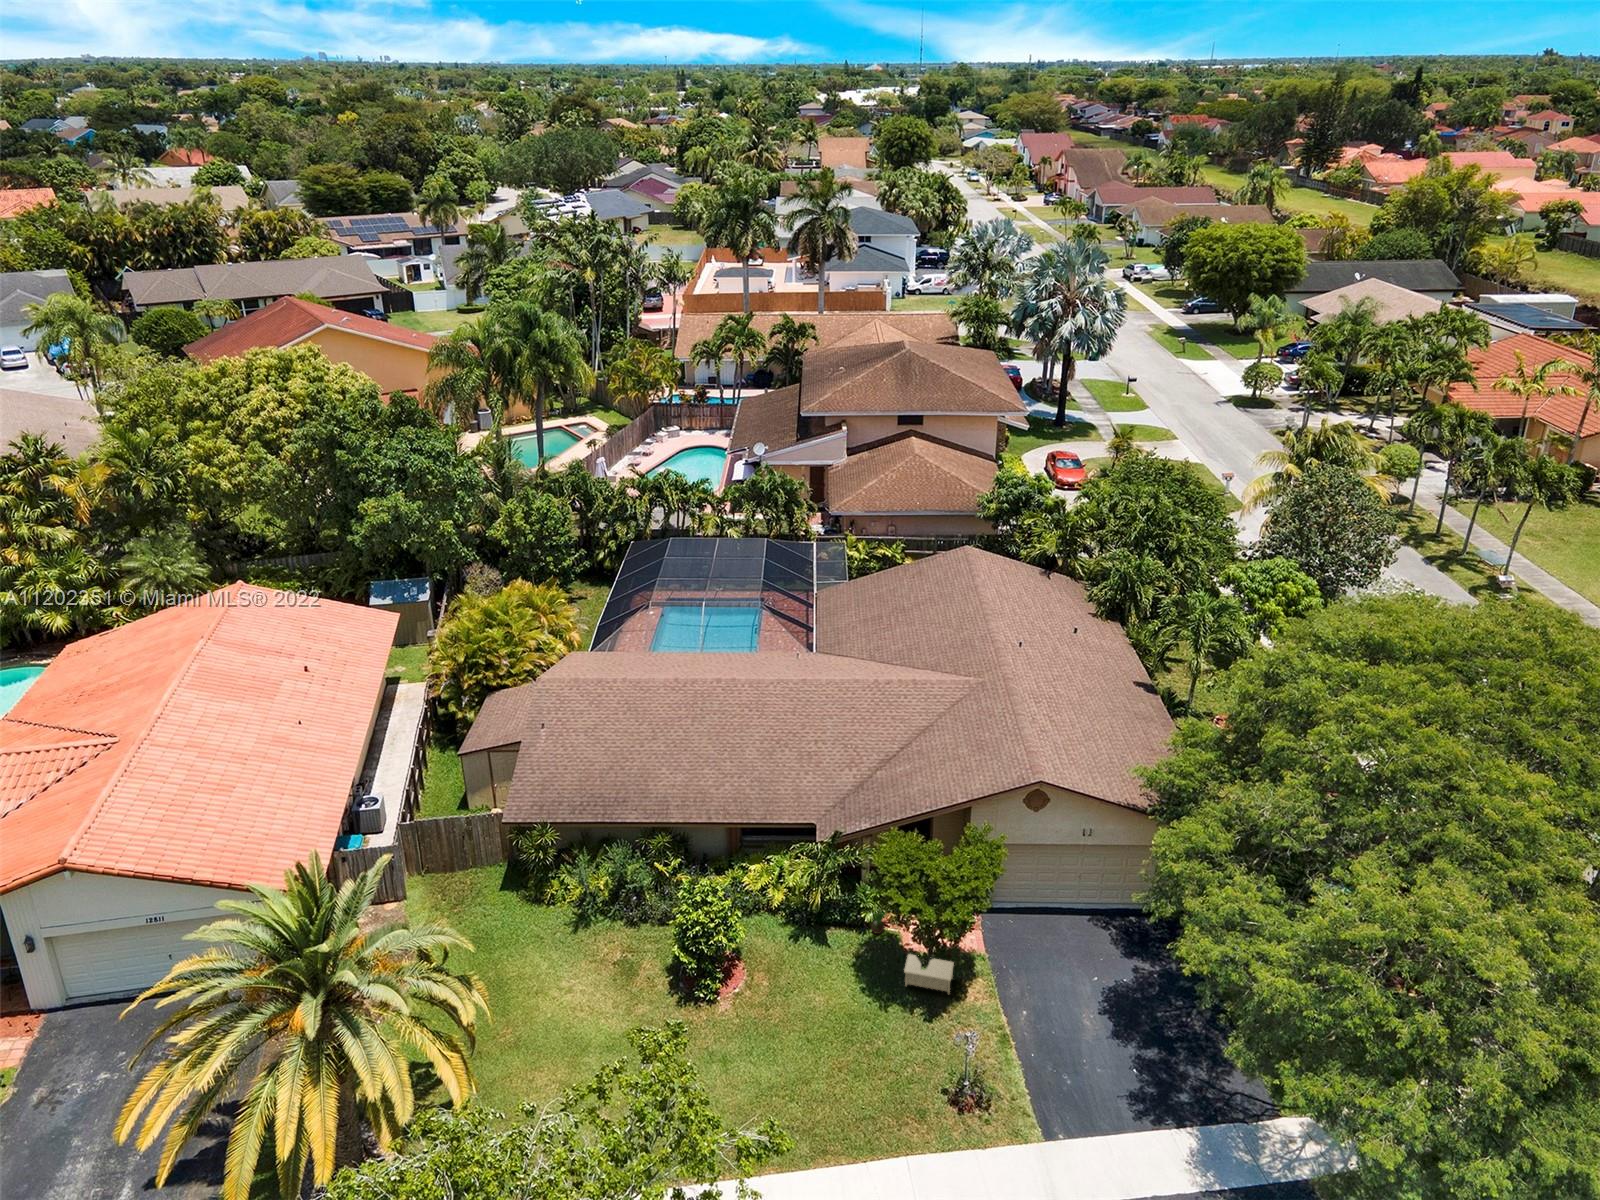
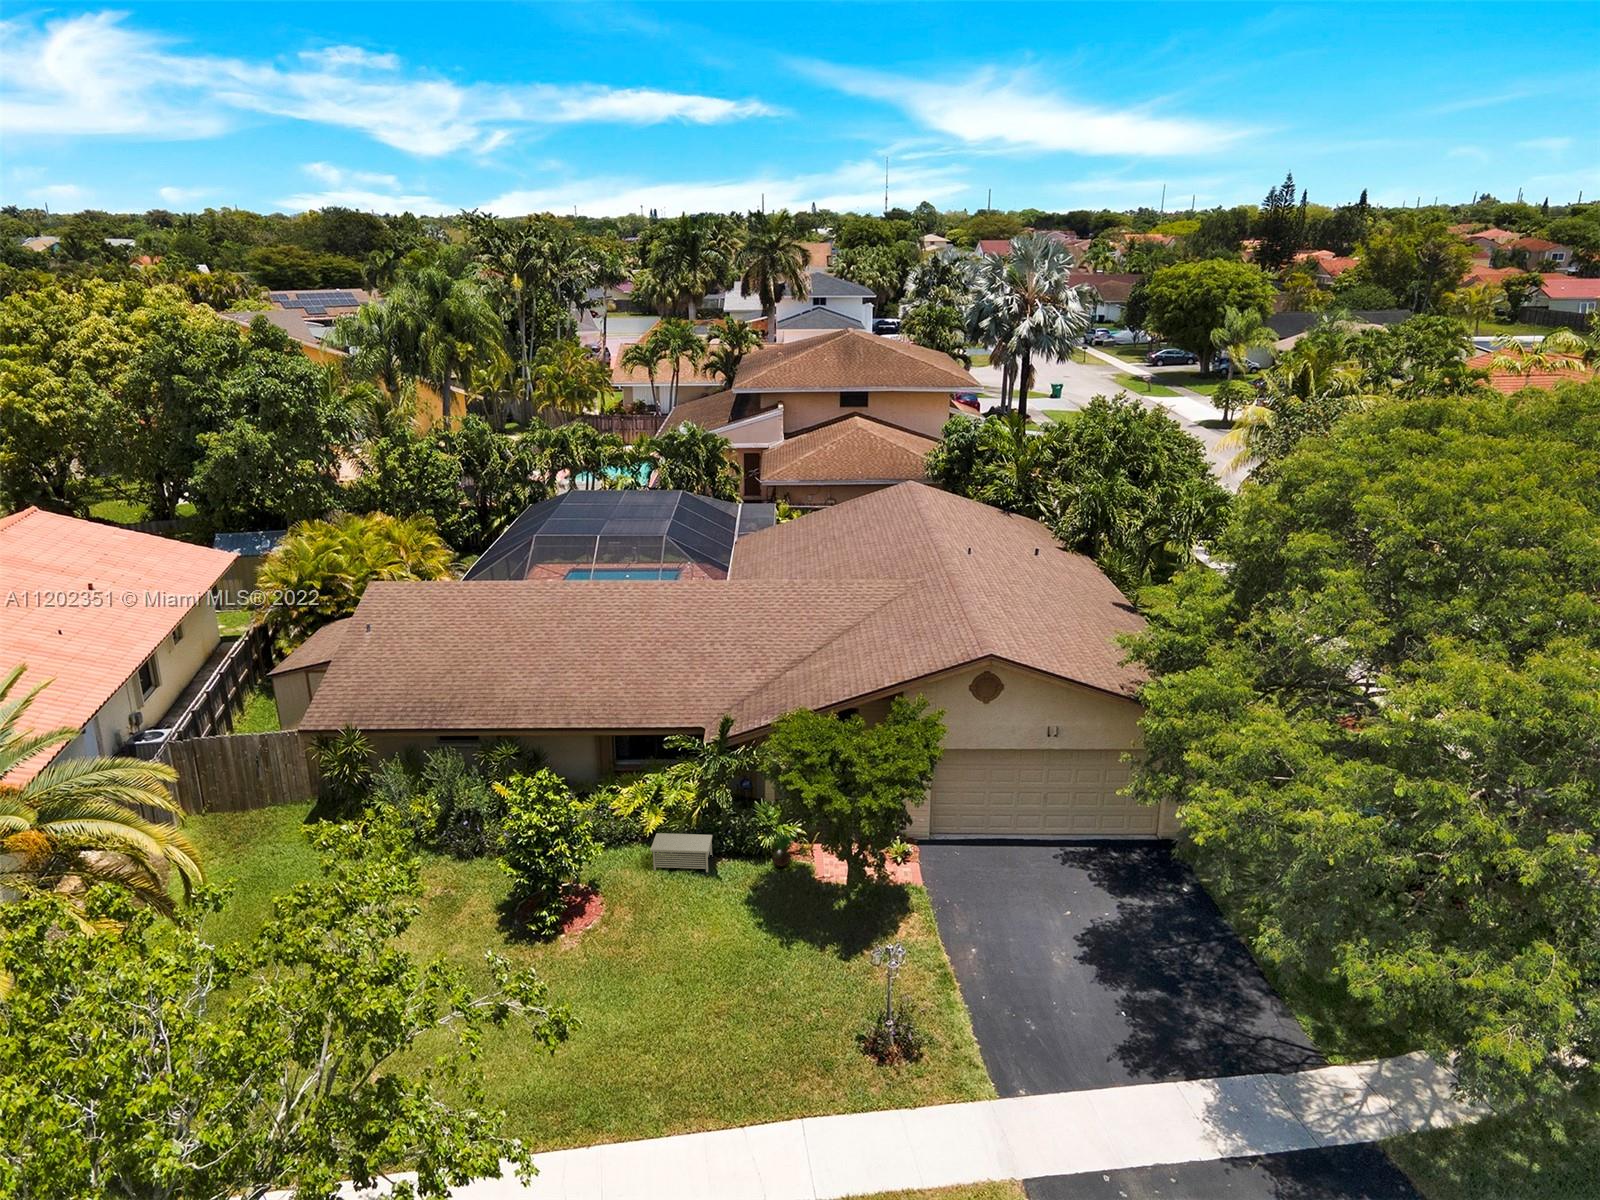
storage bench: present [904,954,954,993] -> present [650,833,712,872]

